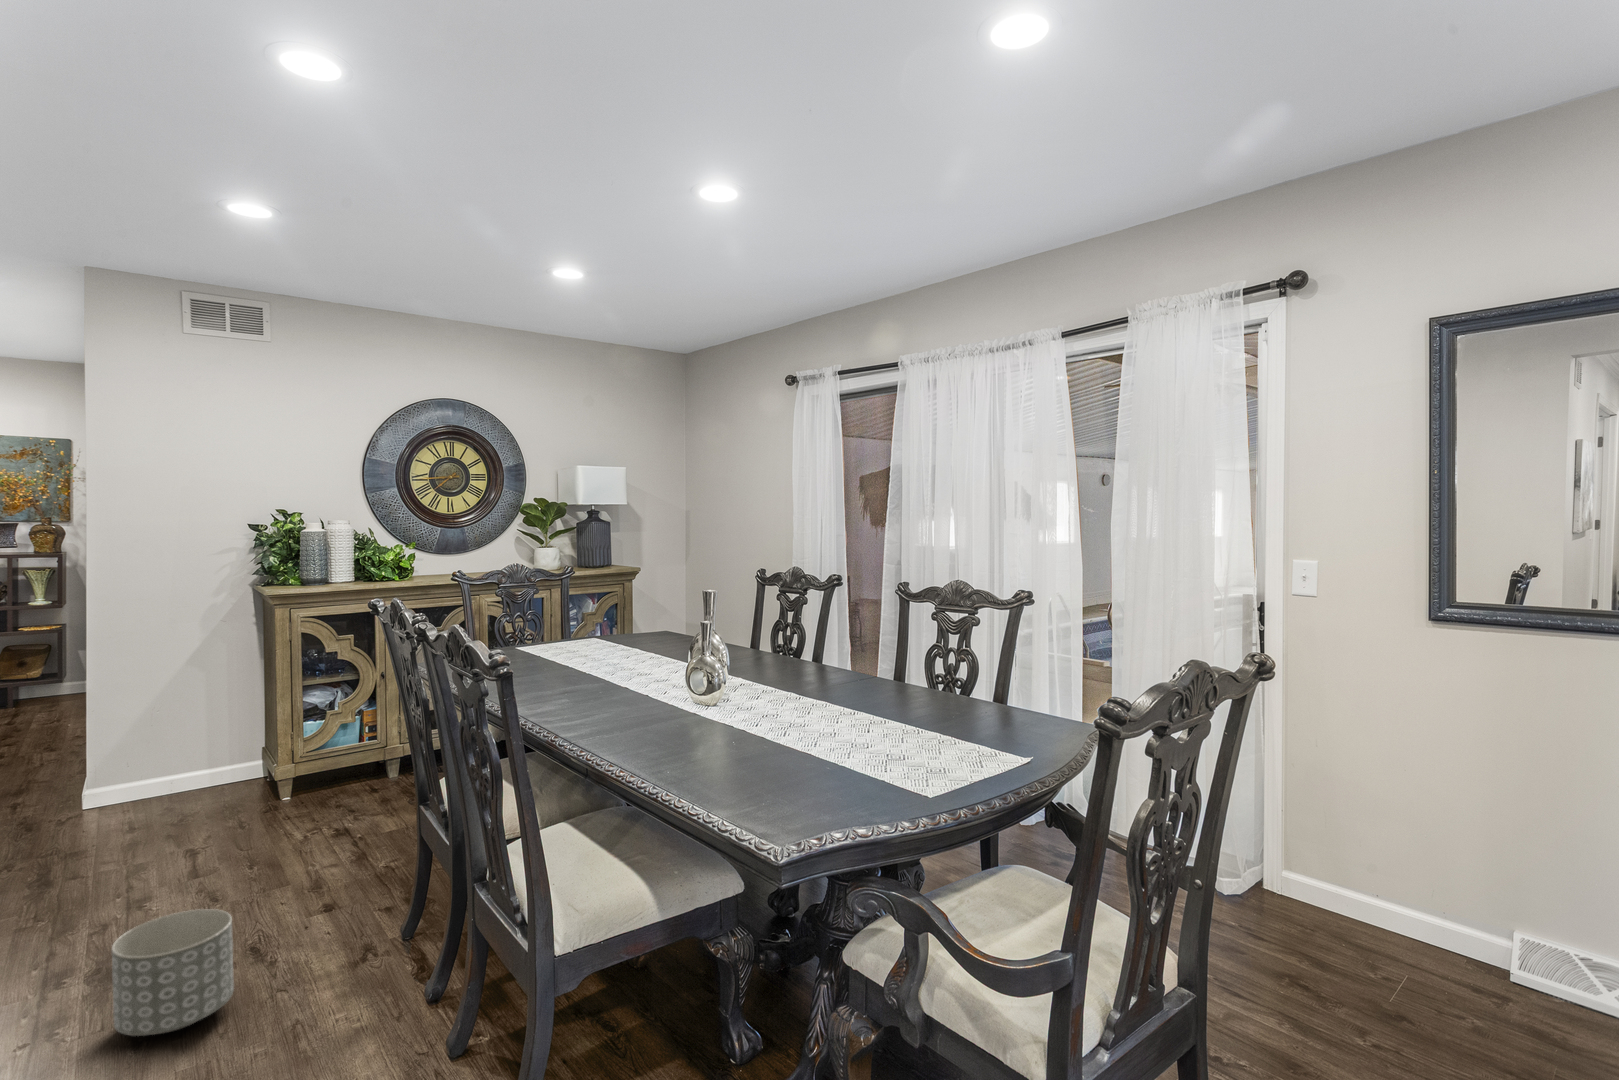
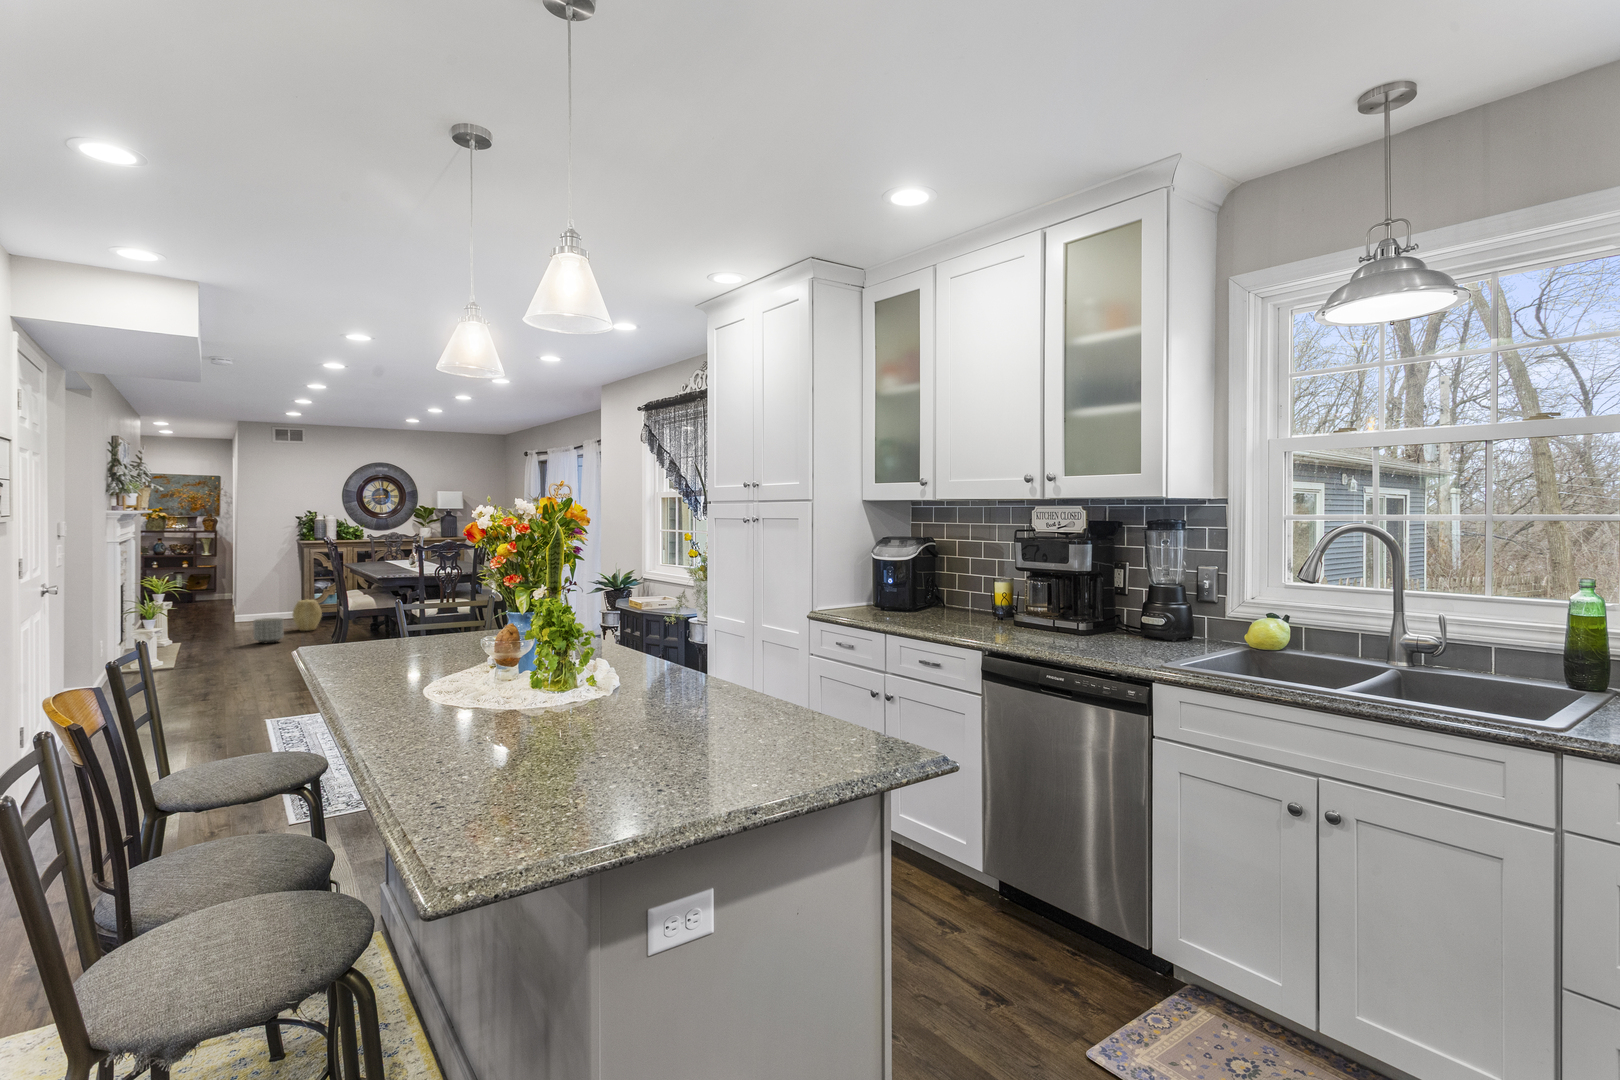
woven basket: none [253,775,342,878] -> present [293,599,322,631]

